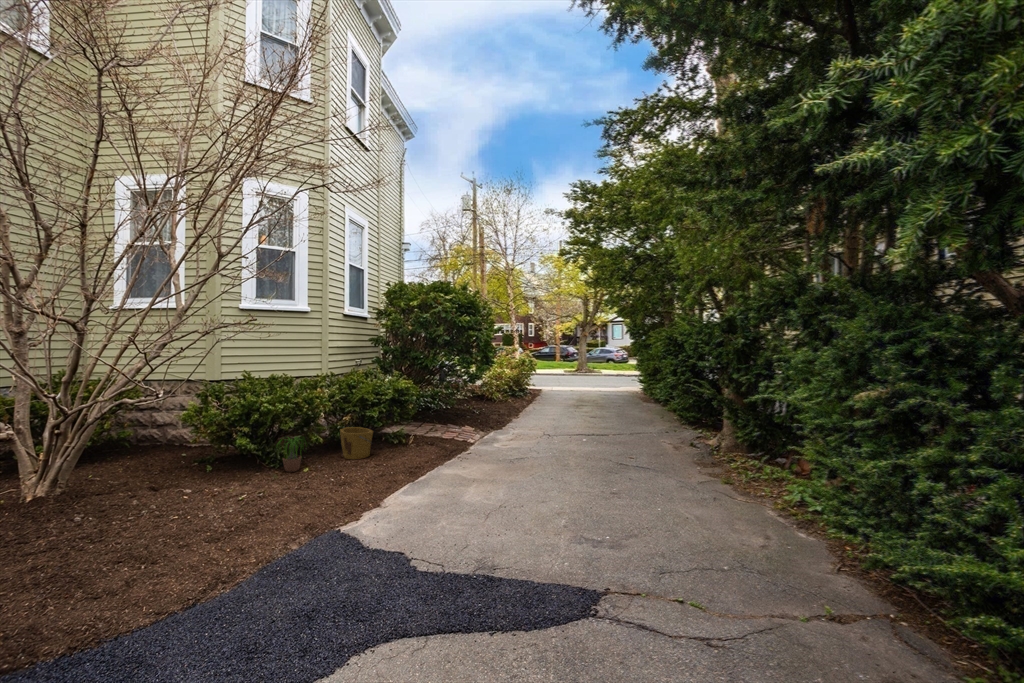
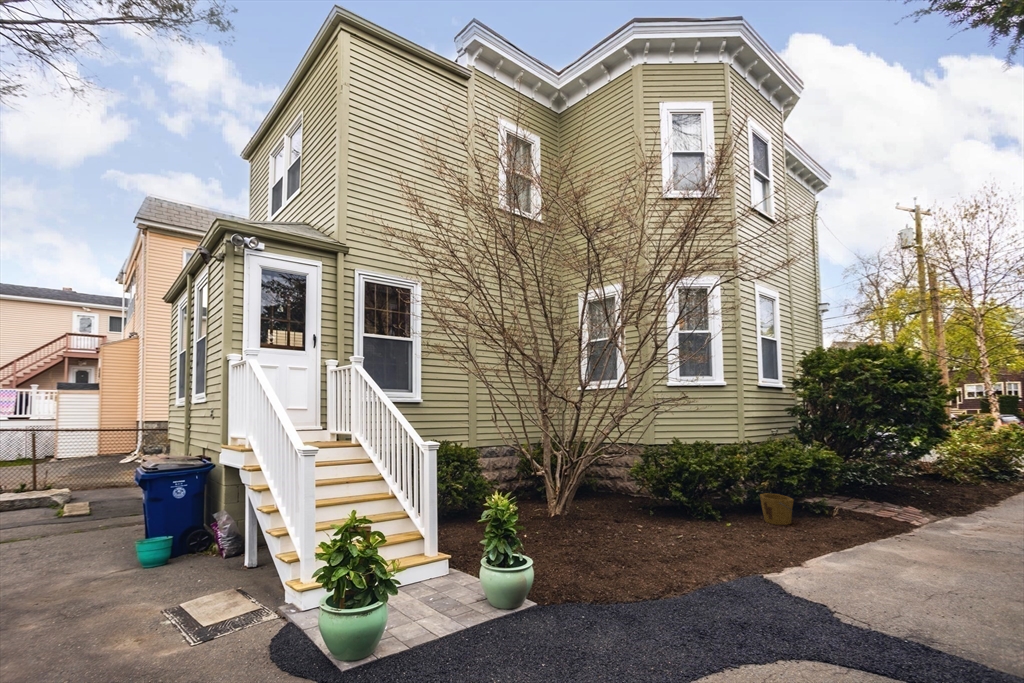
potted plant: present [277,436,307,472] -> none [699,495,735,526]

